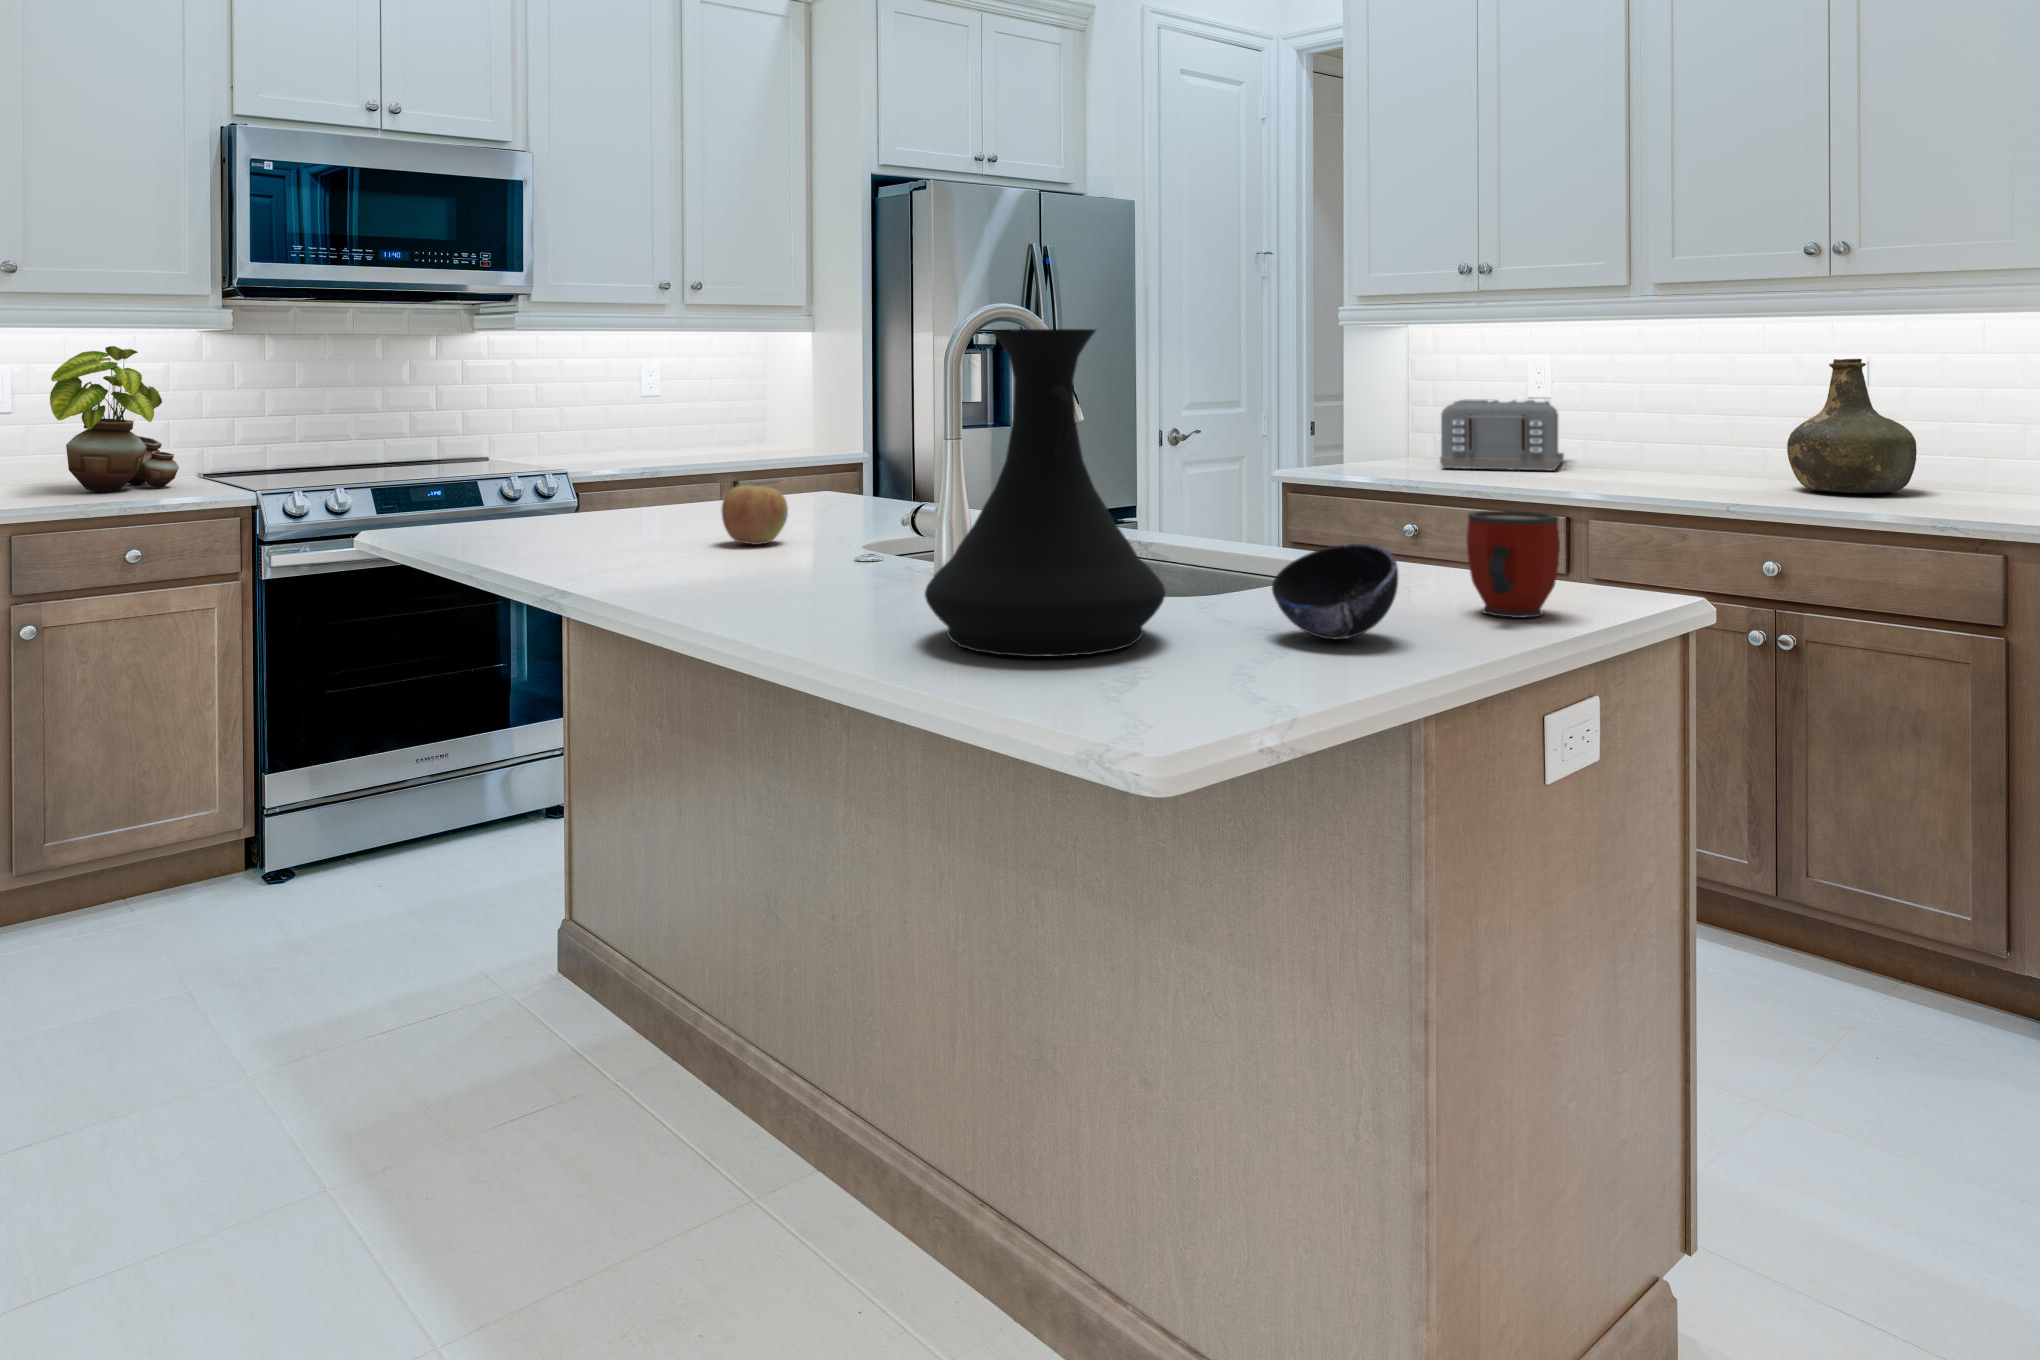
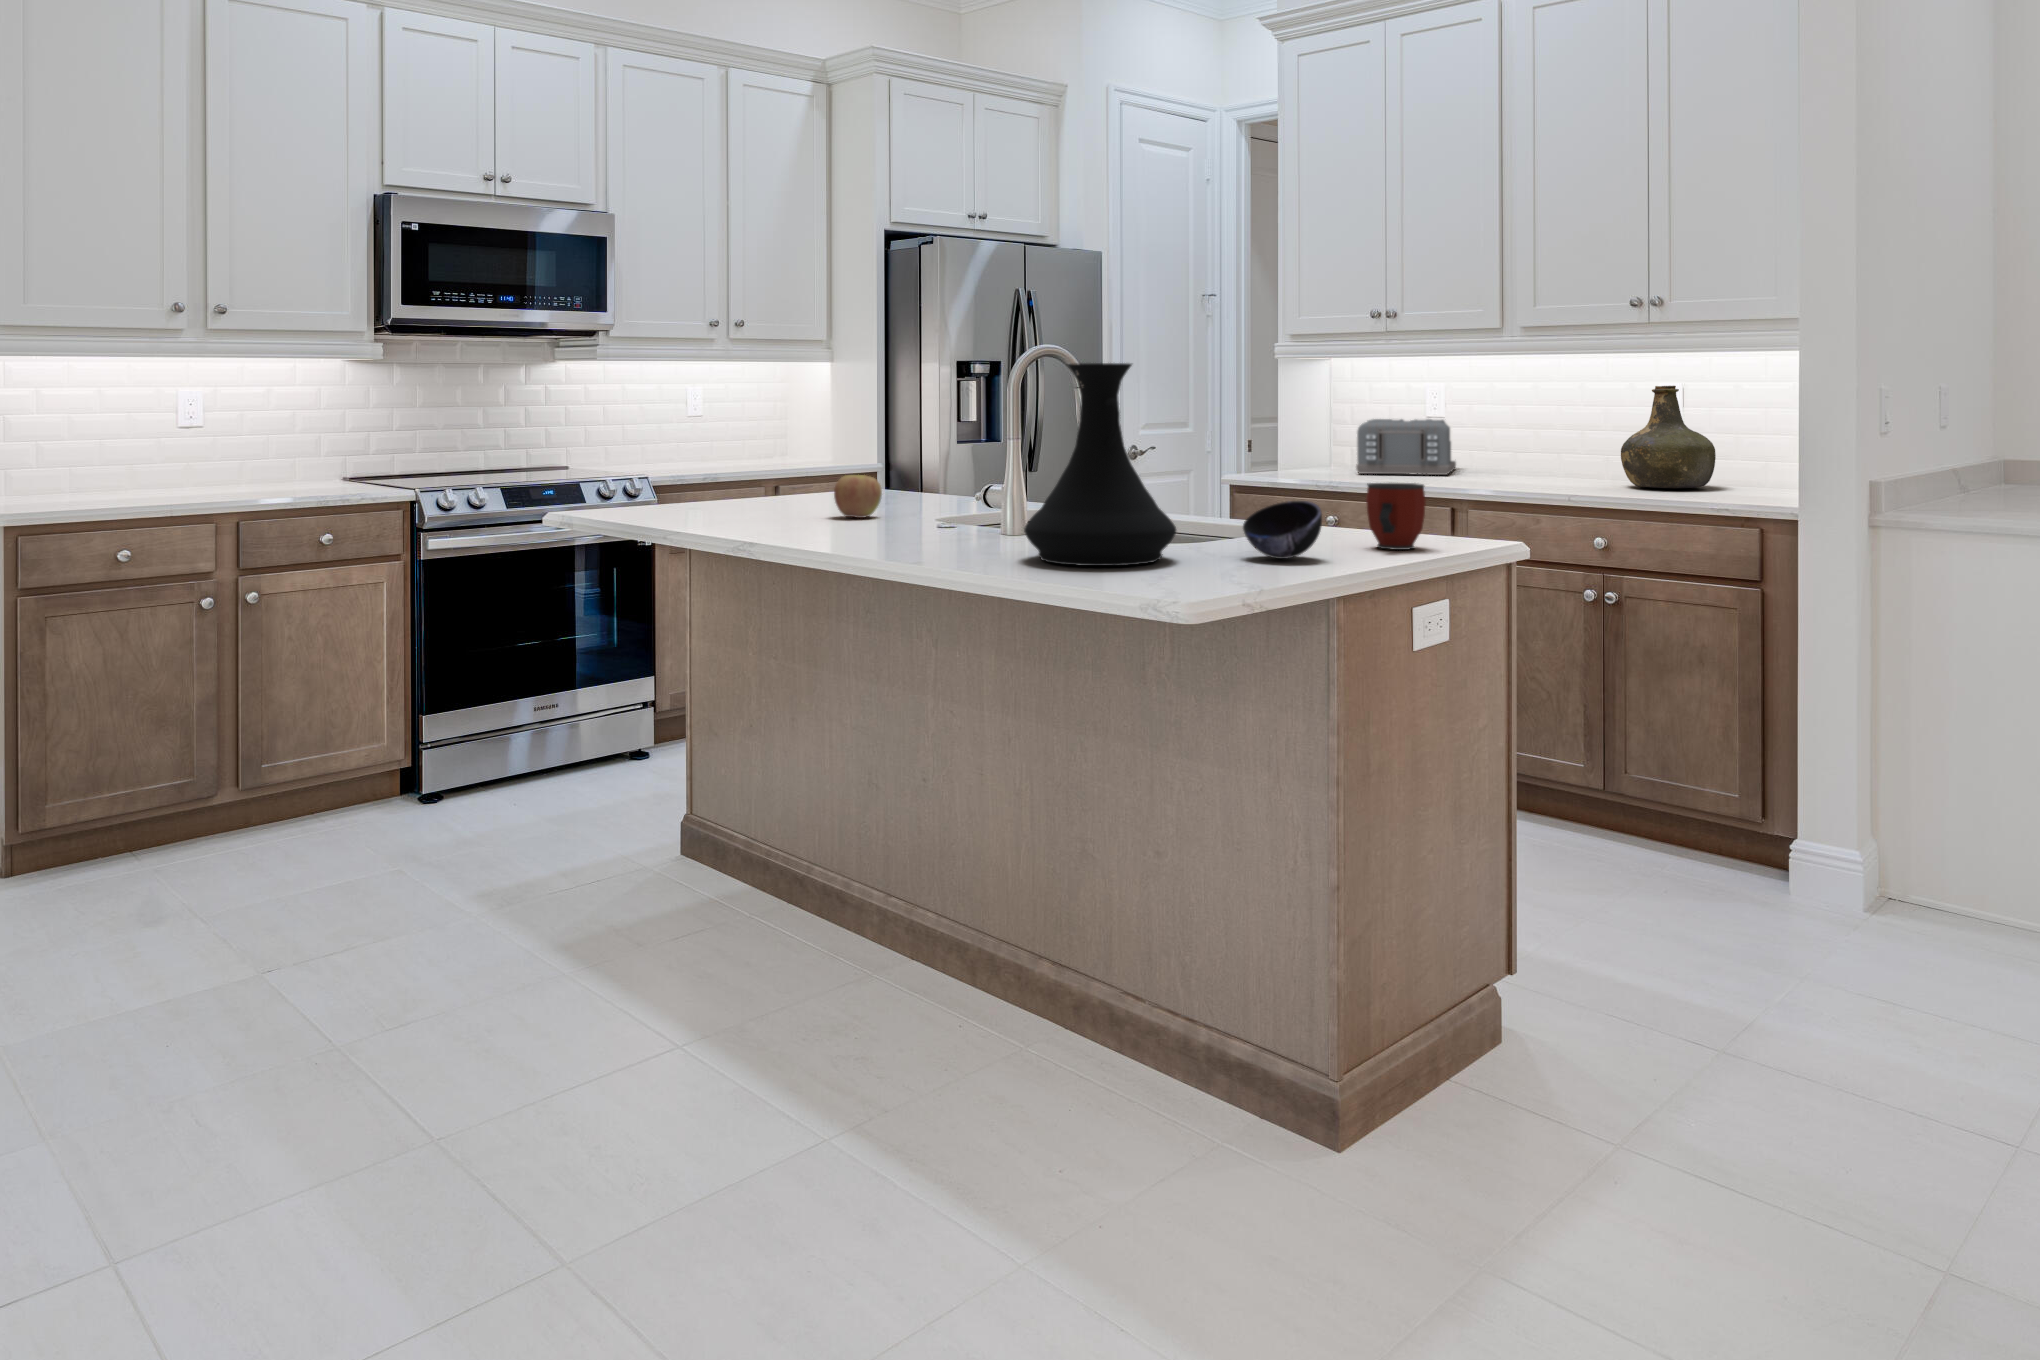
potted plant: present [50,346,179,491] -> none [252,372,345,489]

